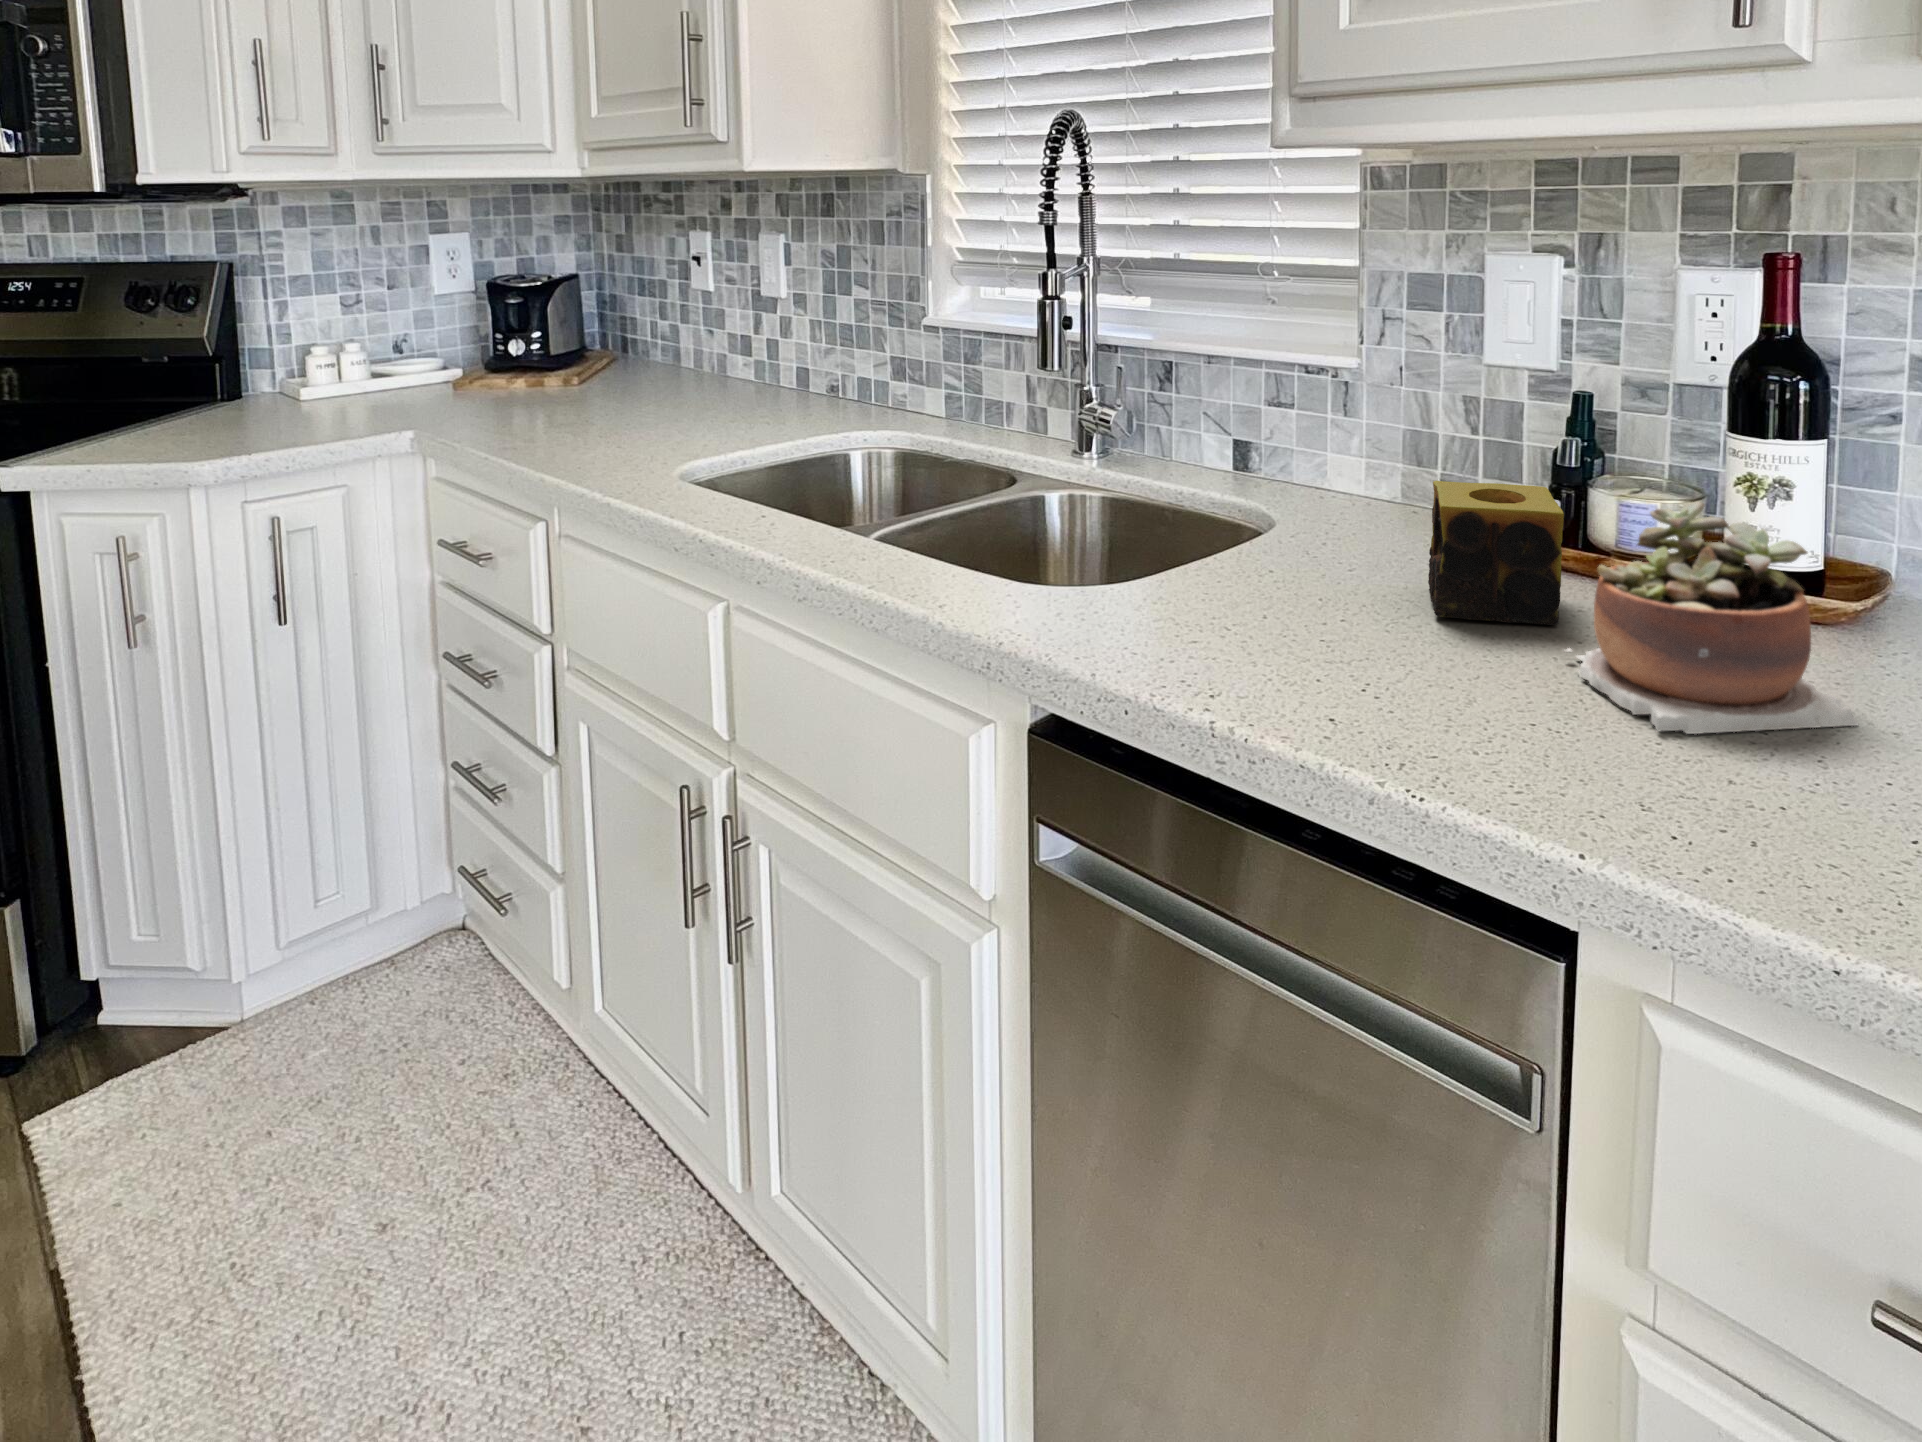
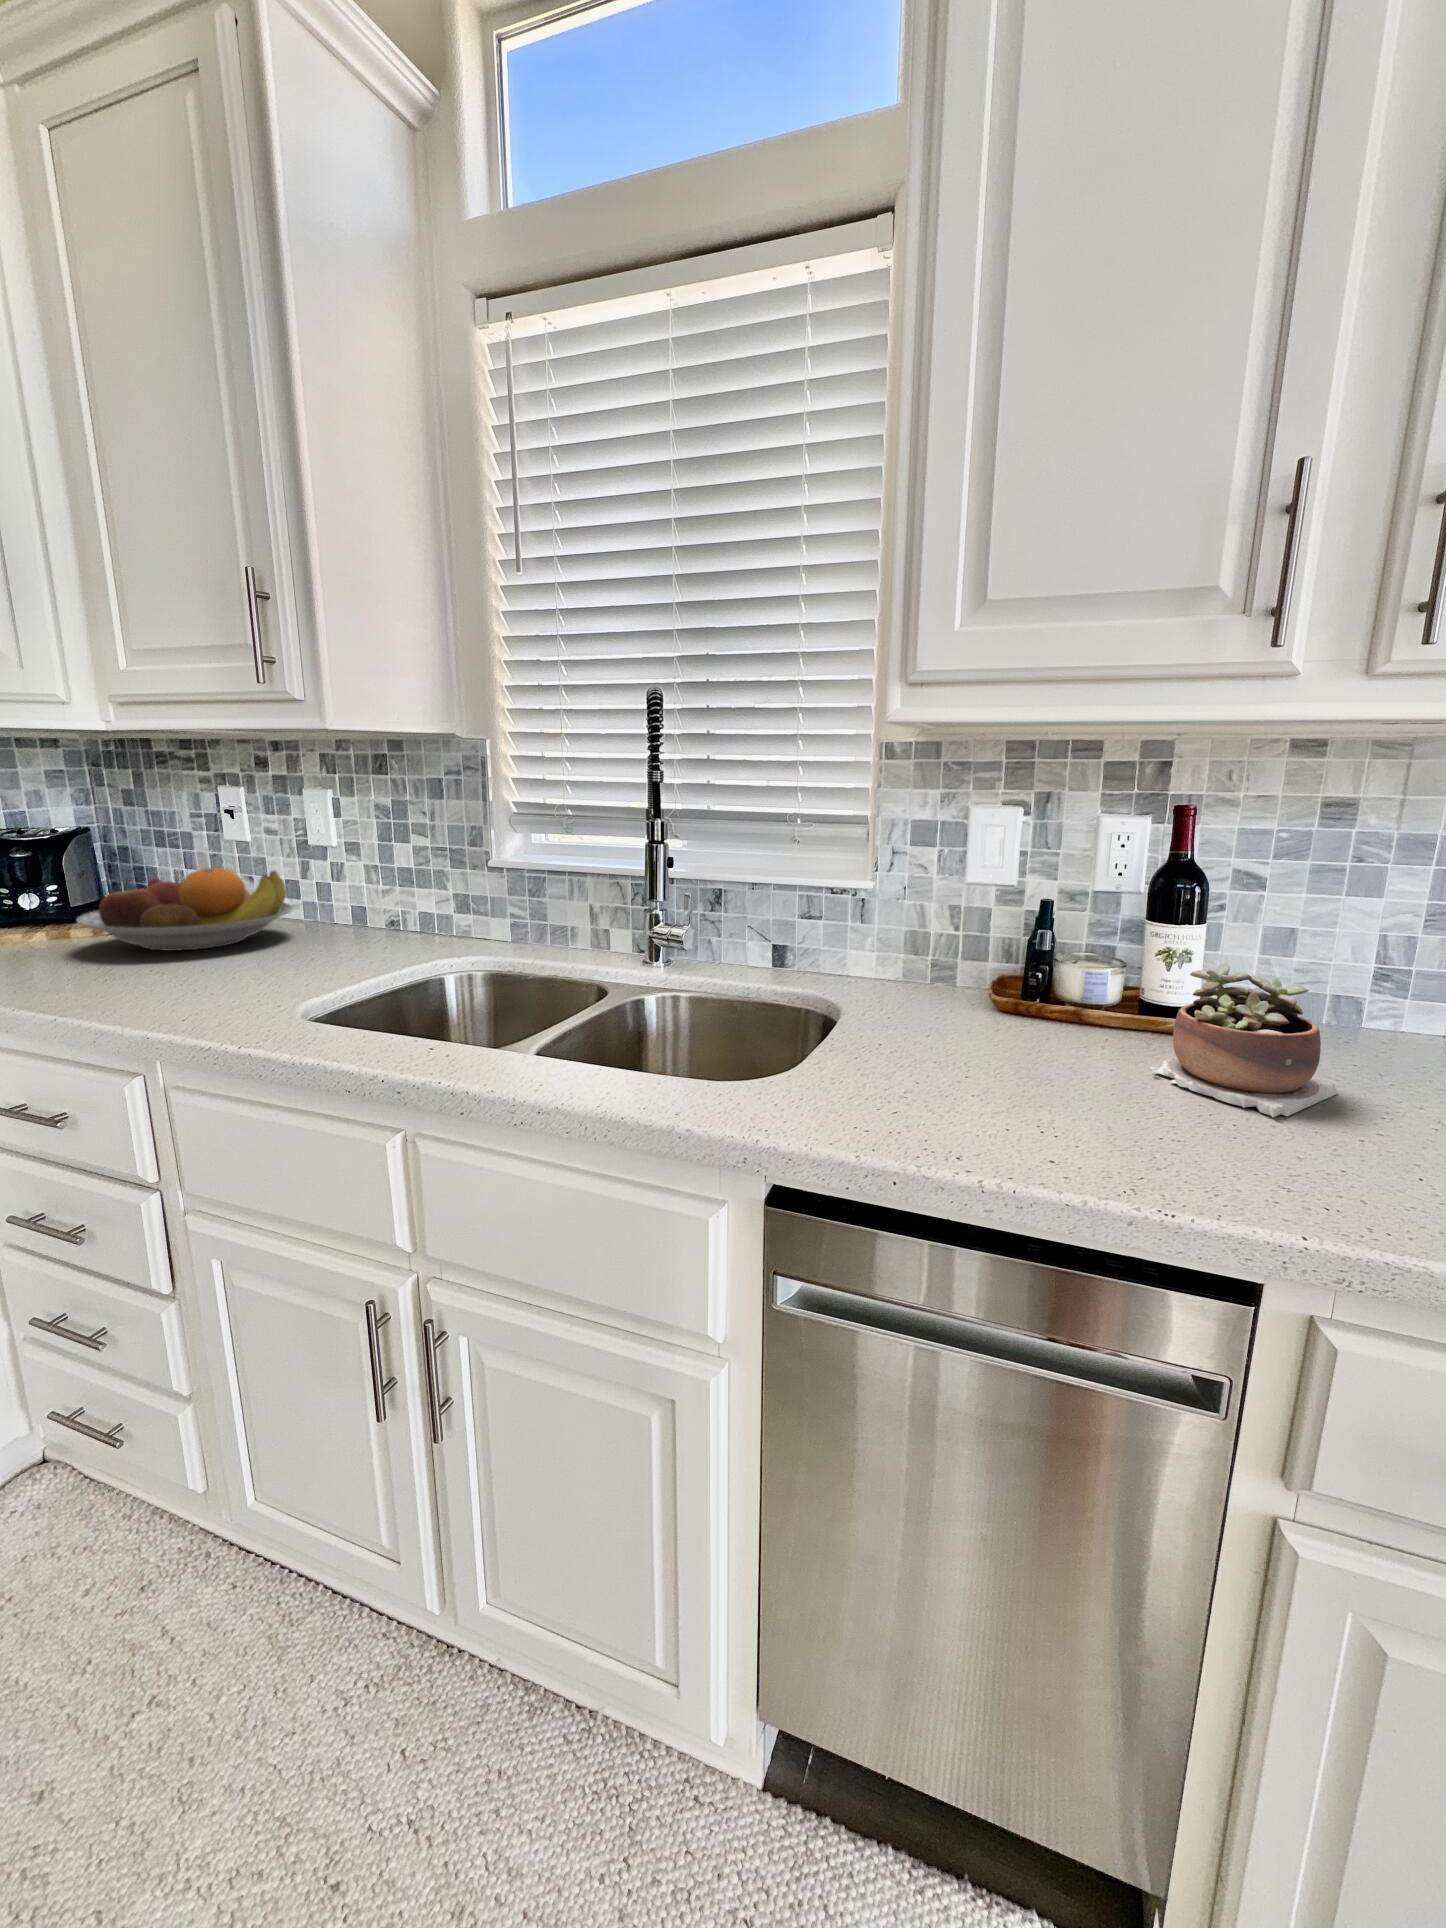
fruit bowl: none [531,323,731,412] -> present [77,868,293,951]
candle: present [1428,481,1564,625] -> none [1002,961,1119,1055]

